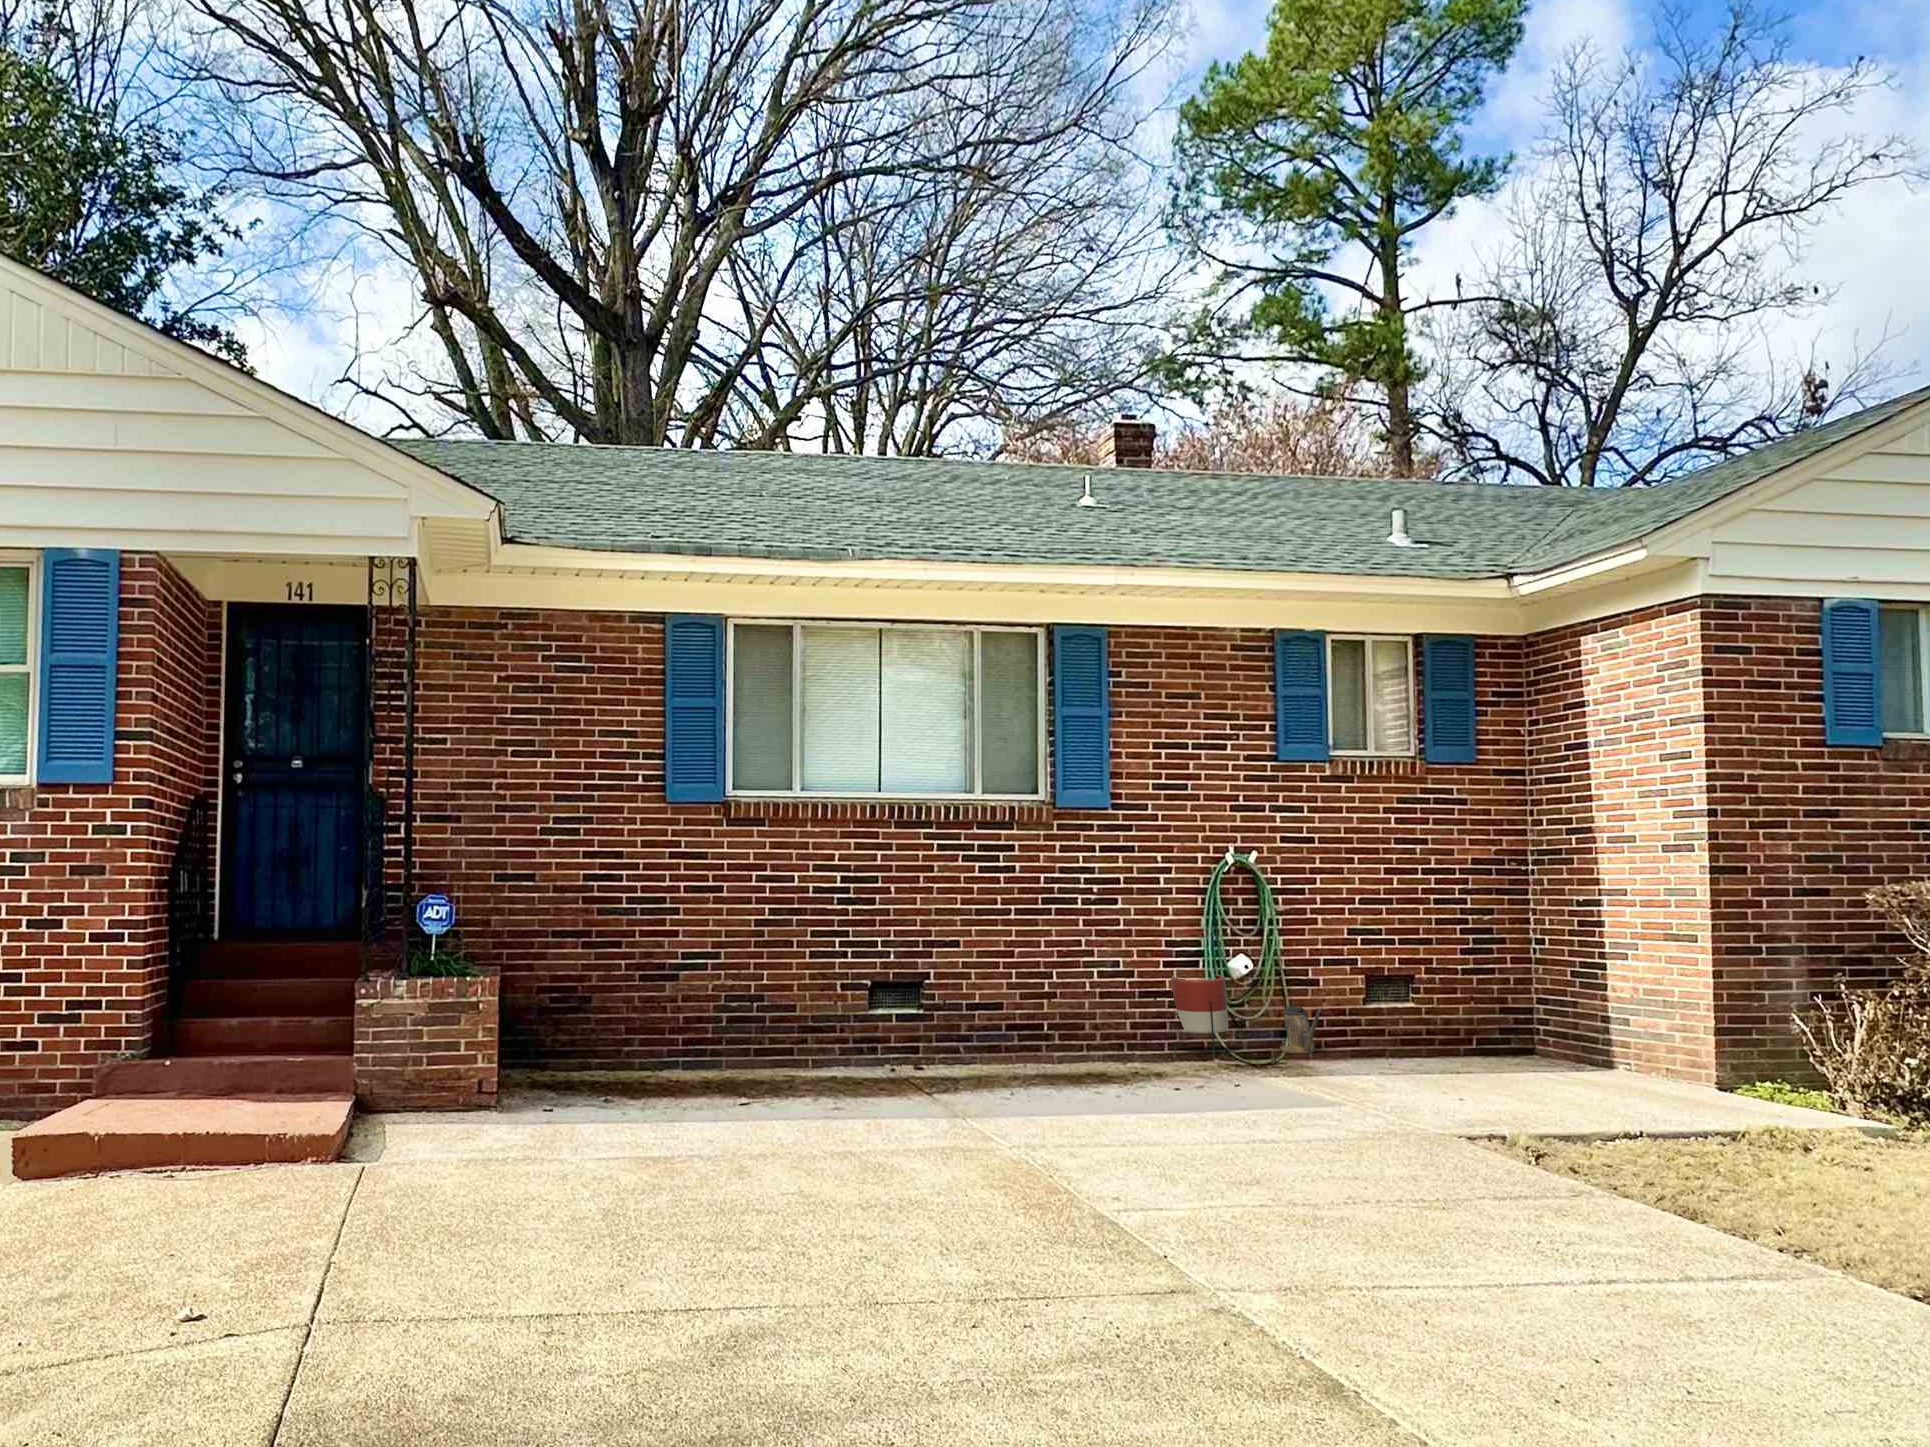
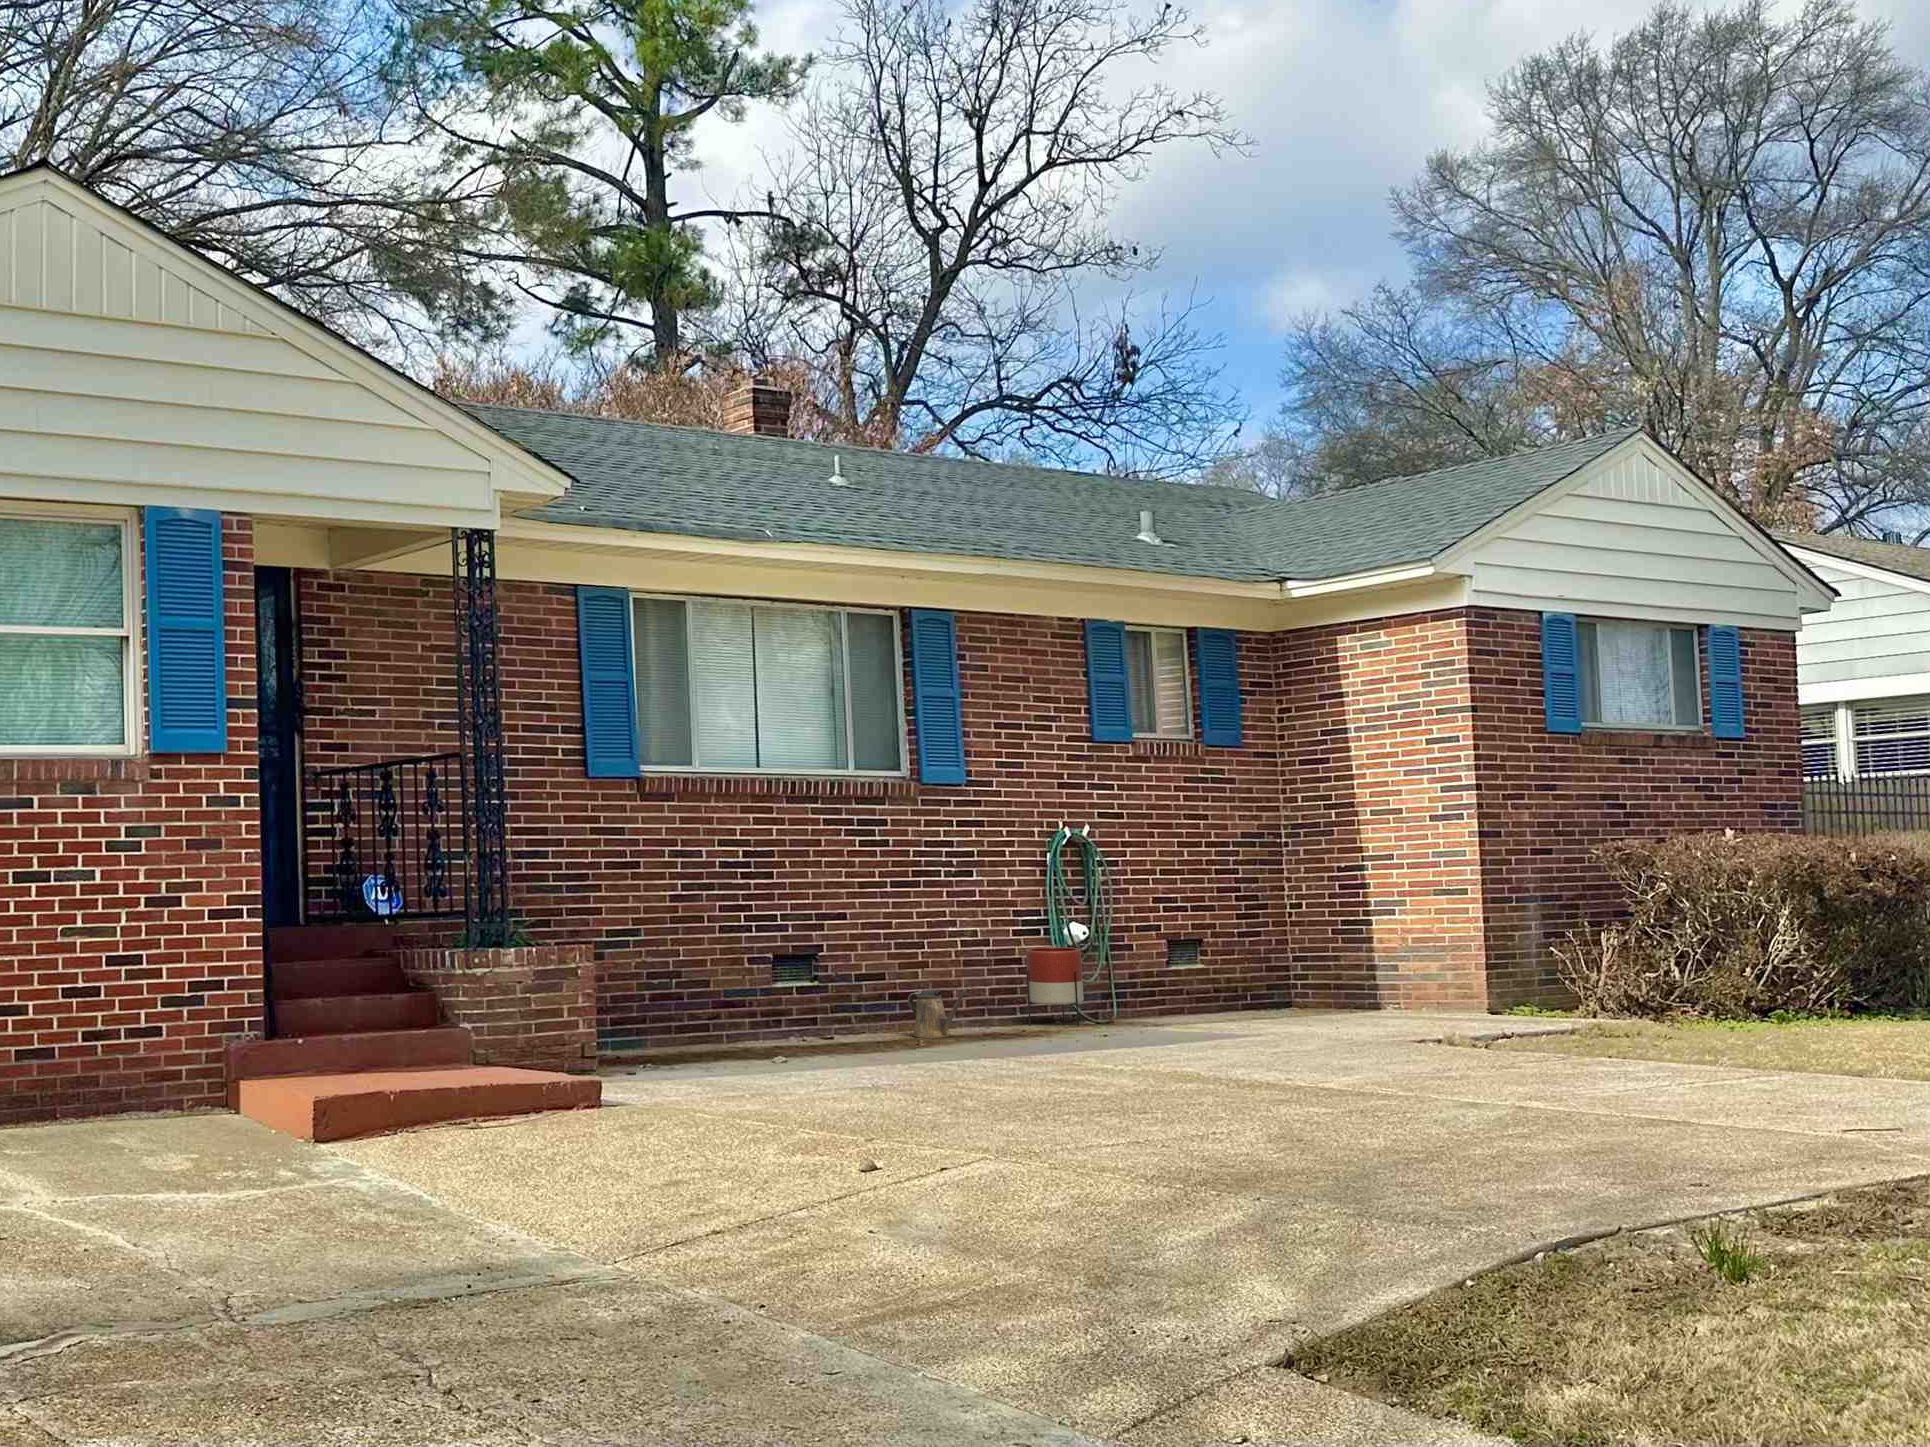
watering can: present [1280,1006,1323,1053] -> present [908,989,968,1038]

